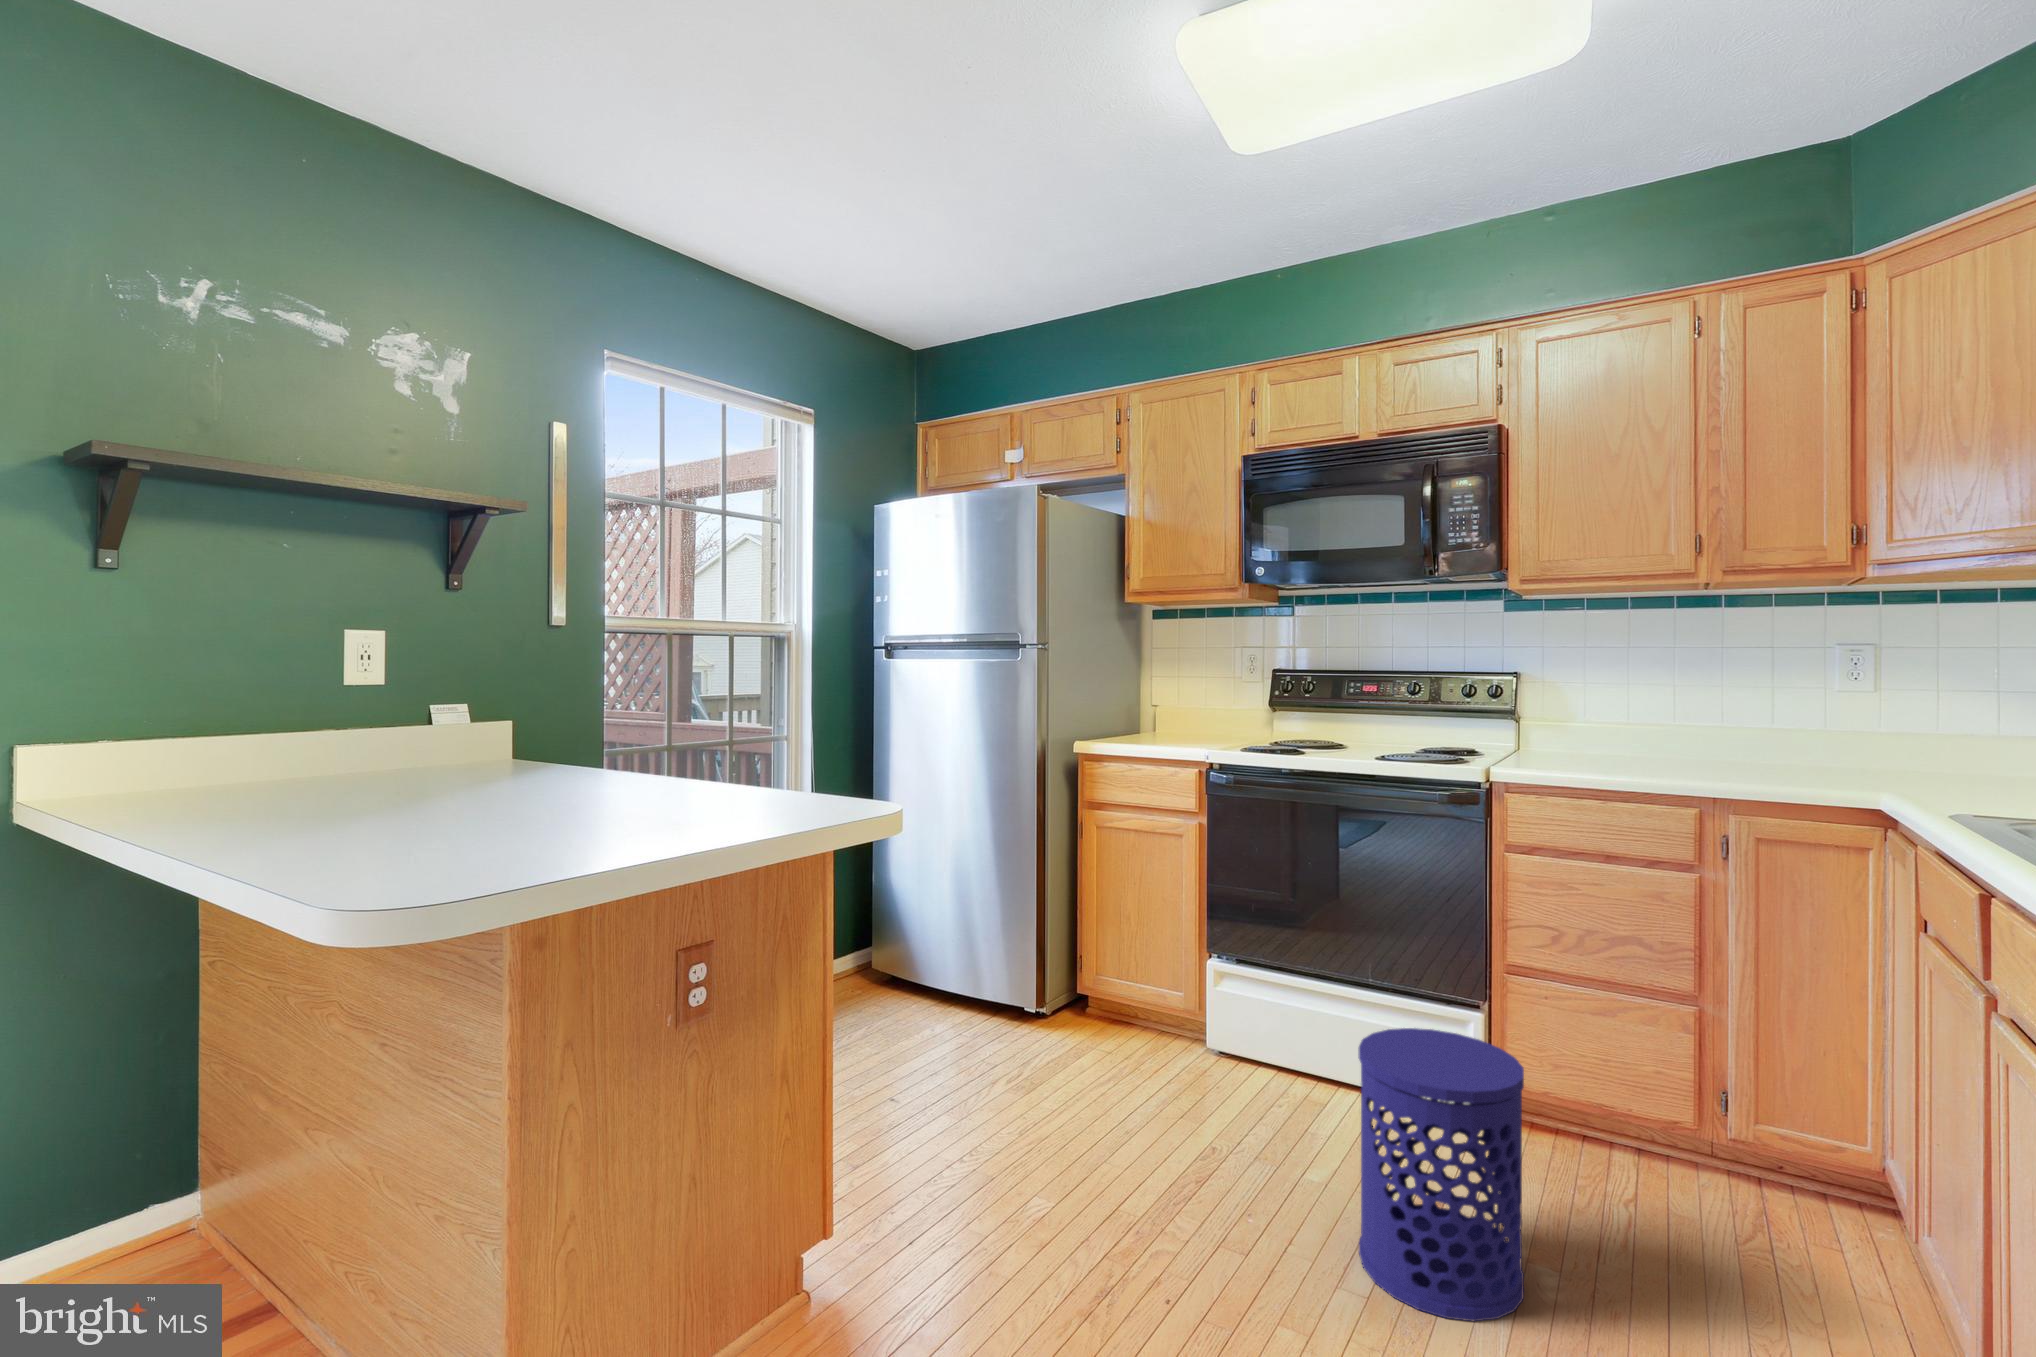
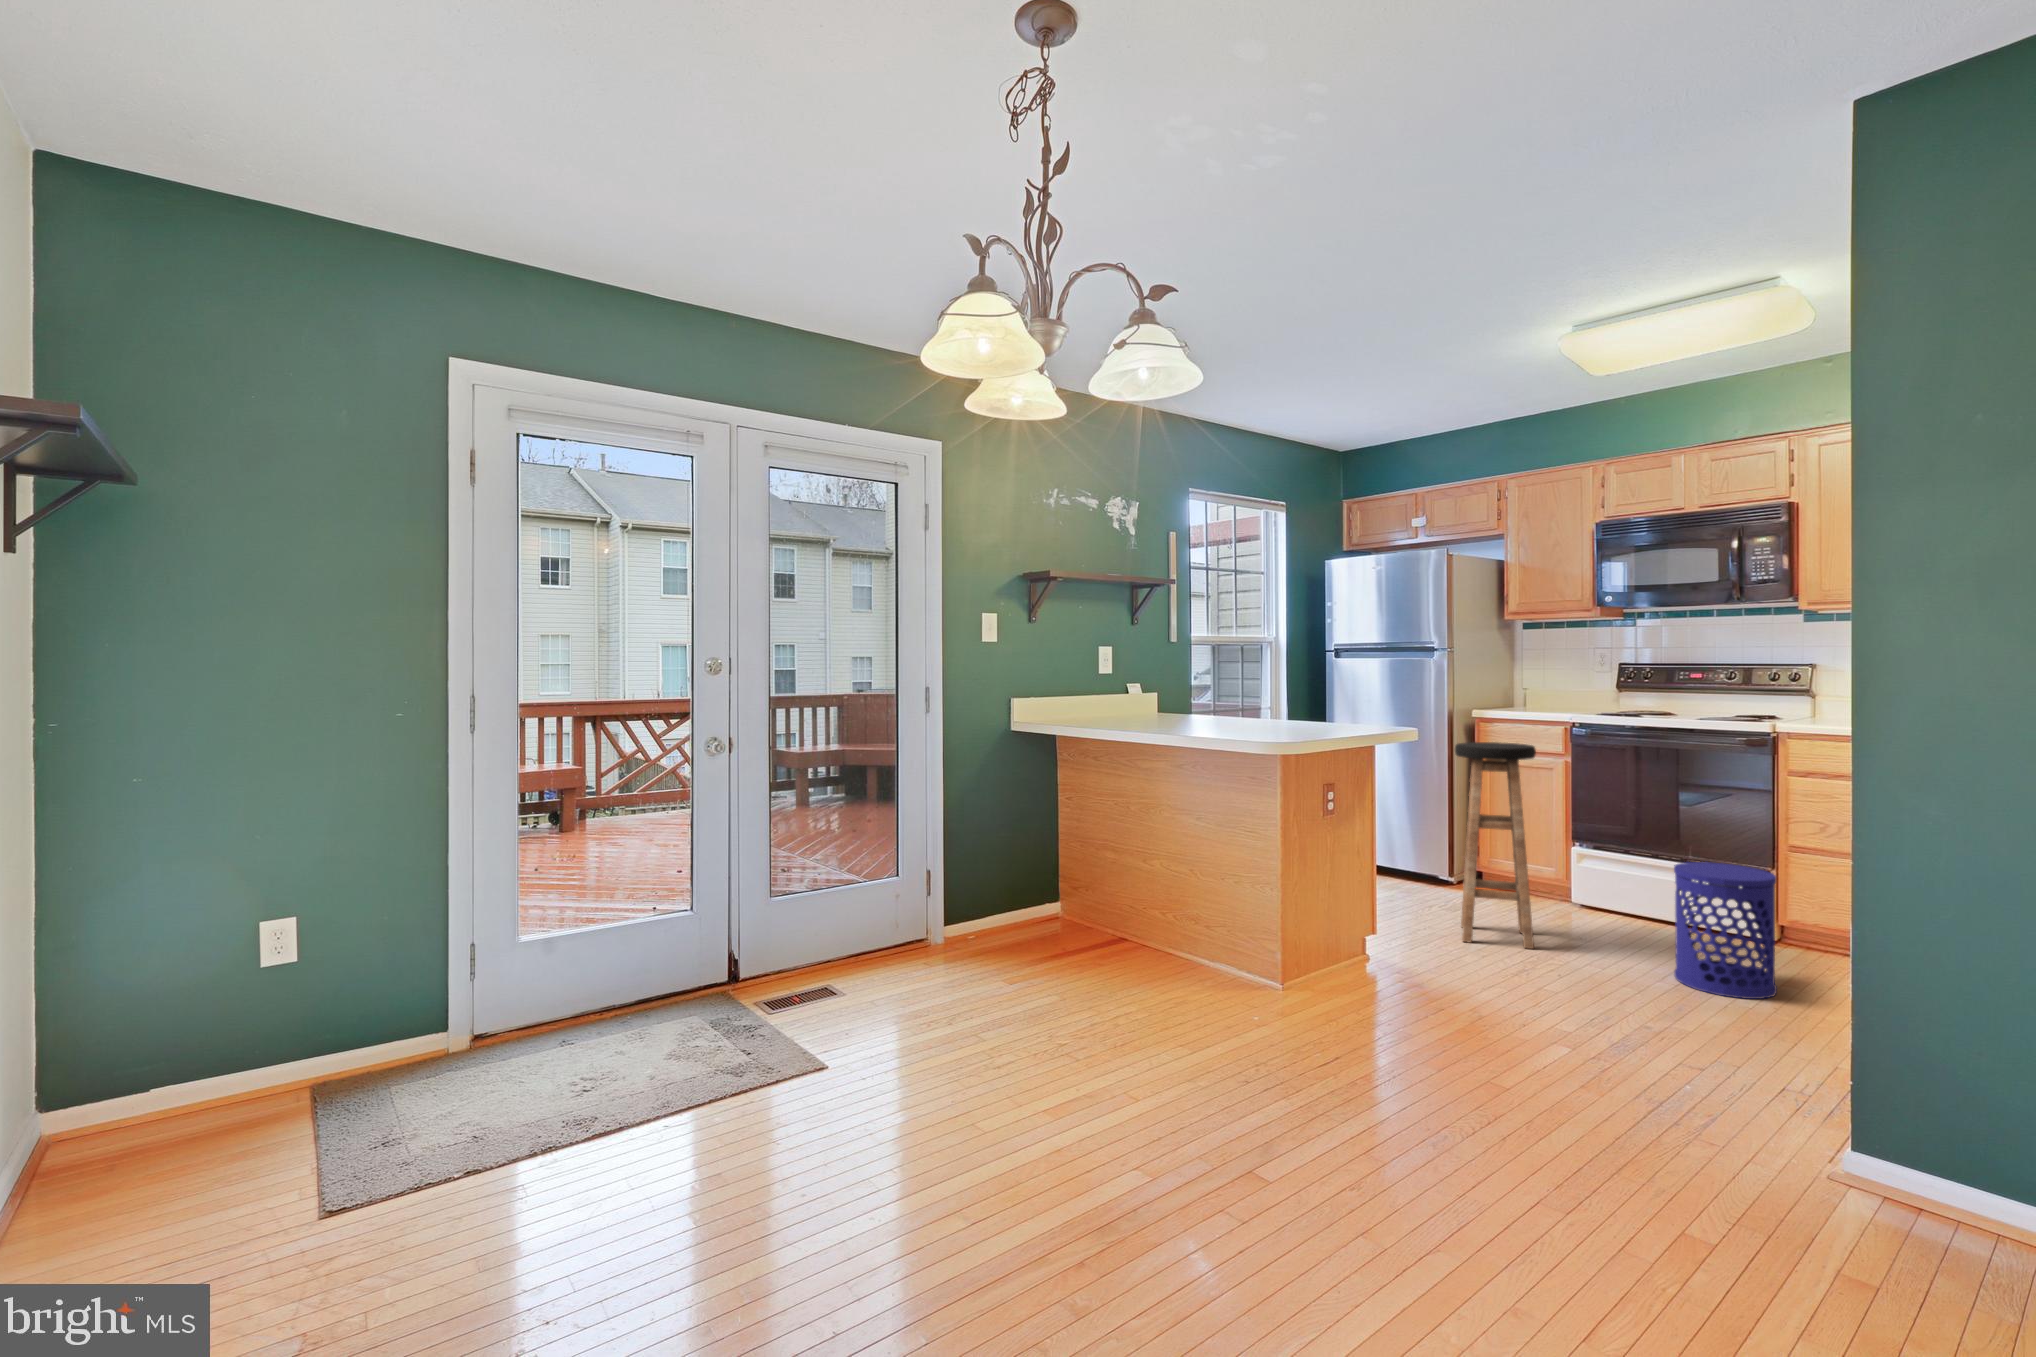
bar stool: none [1011,806,1141,1196] -> present [1455,742,1536,949]

